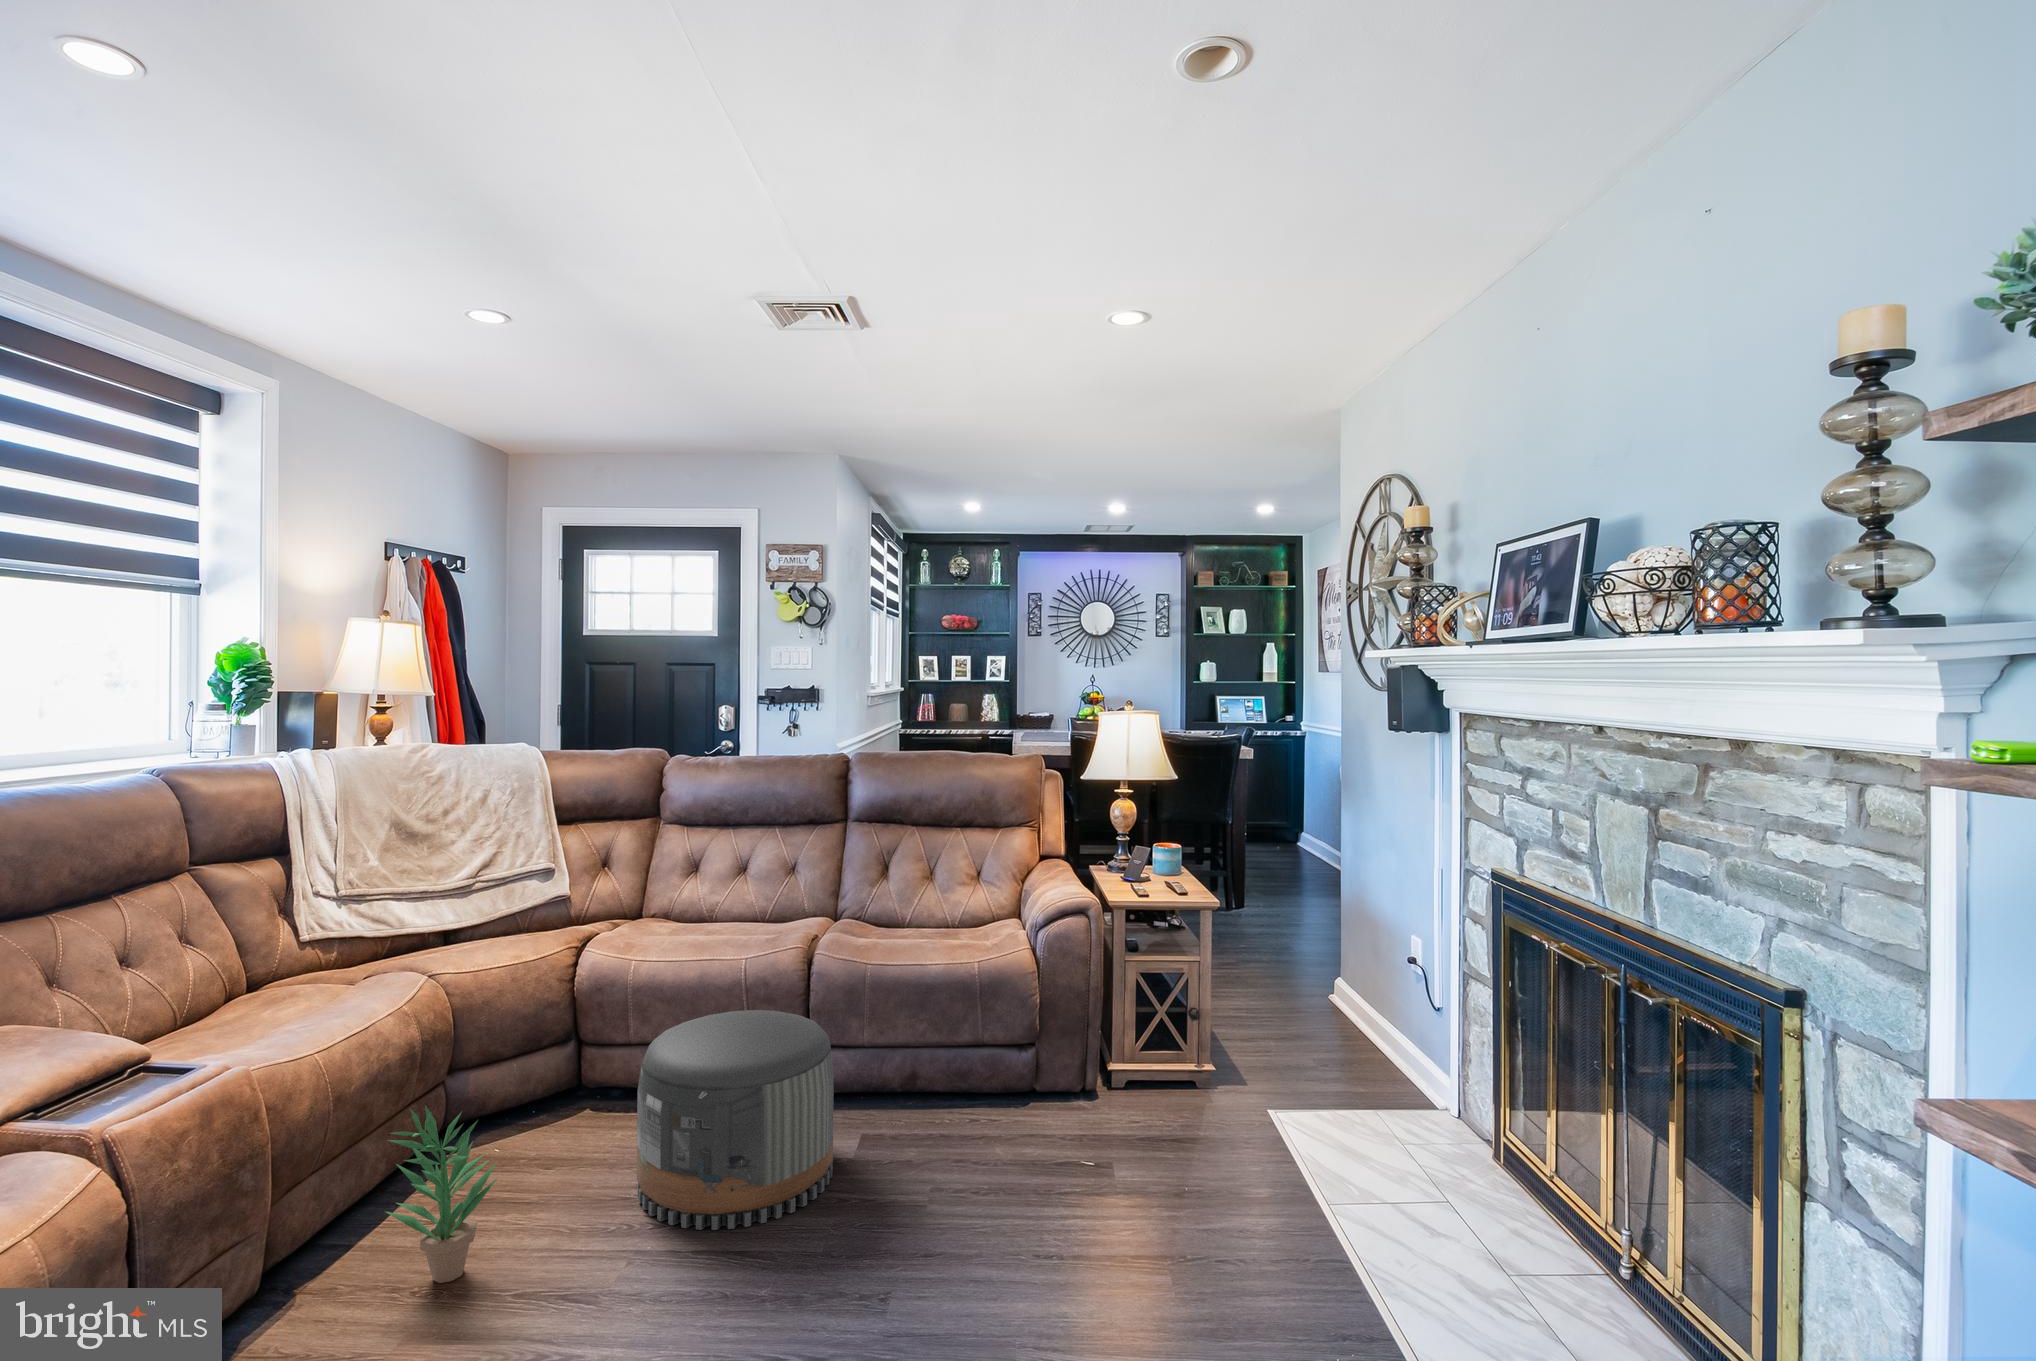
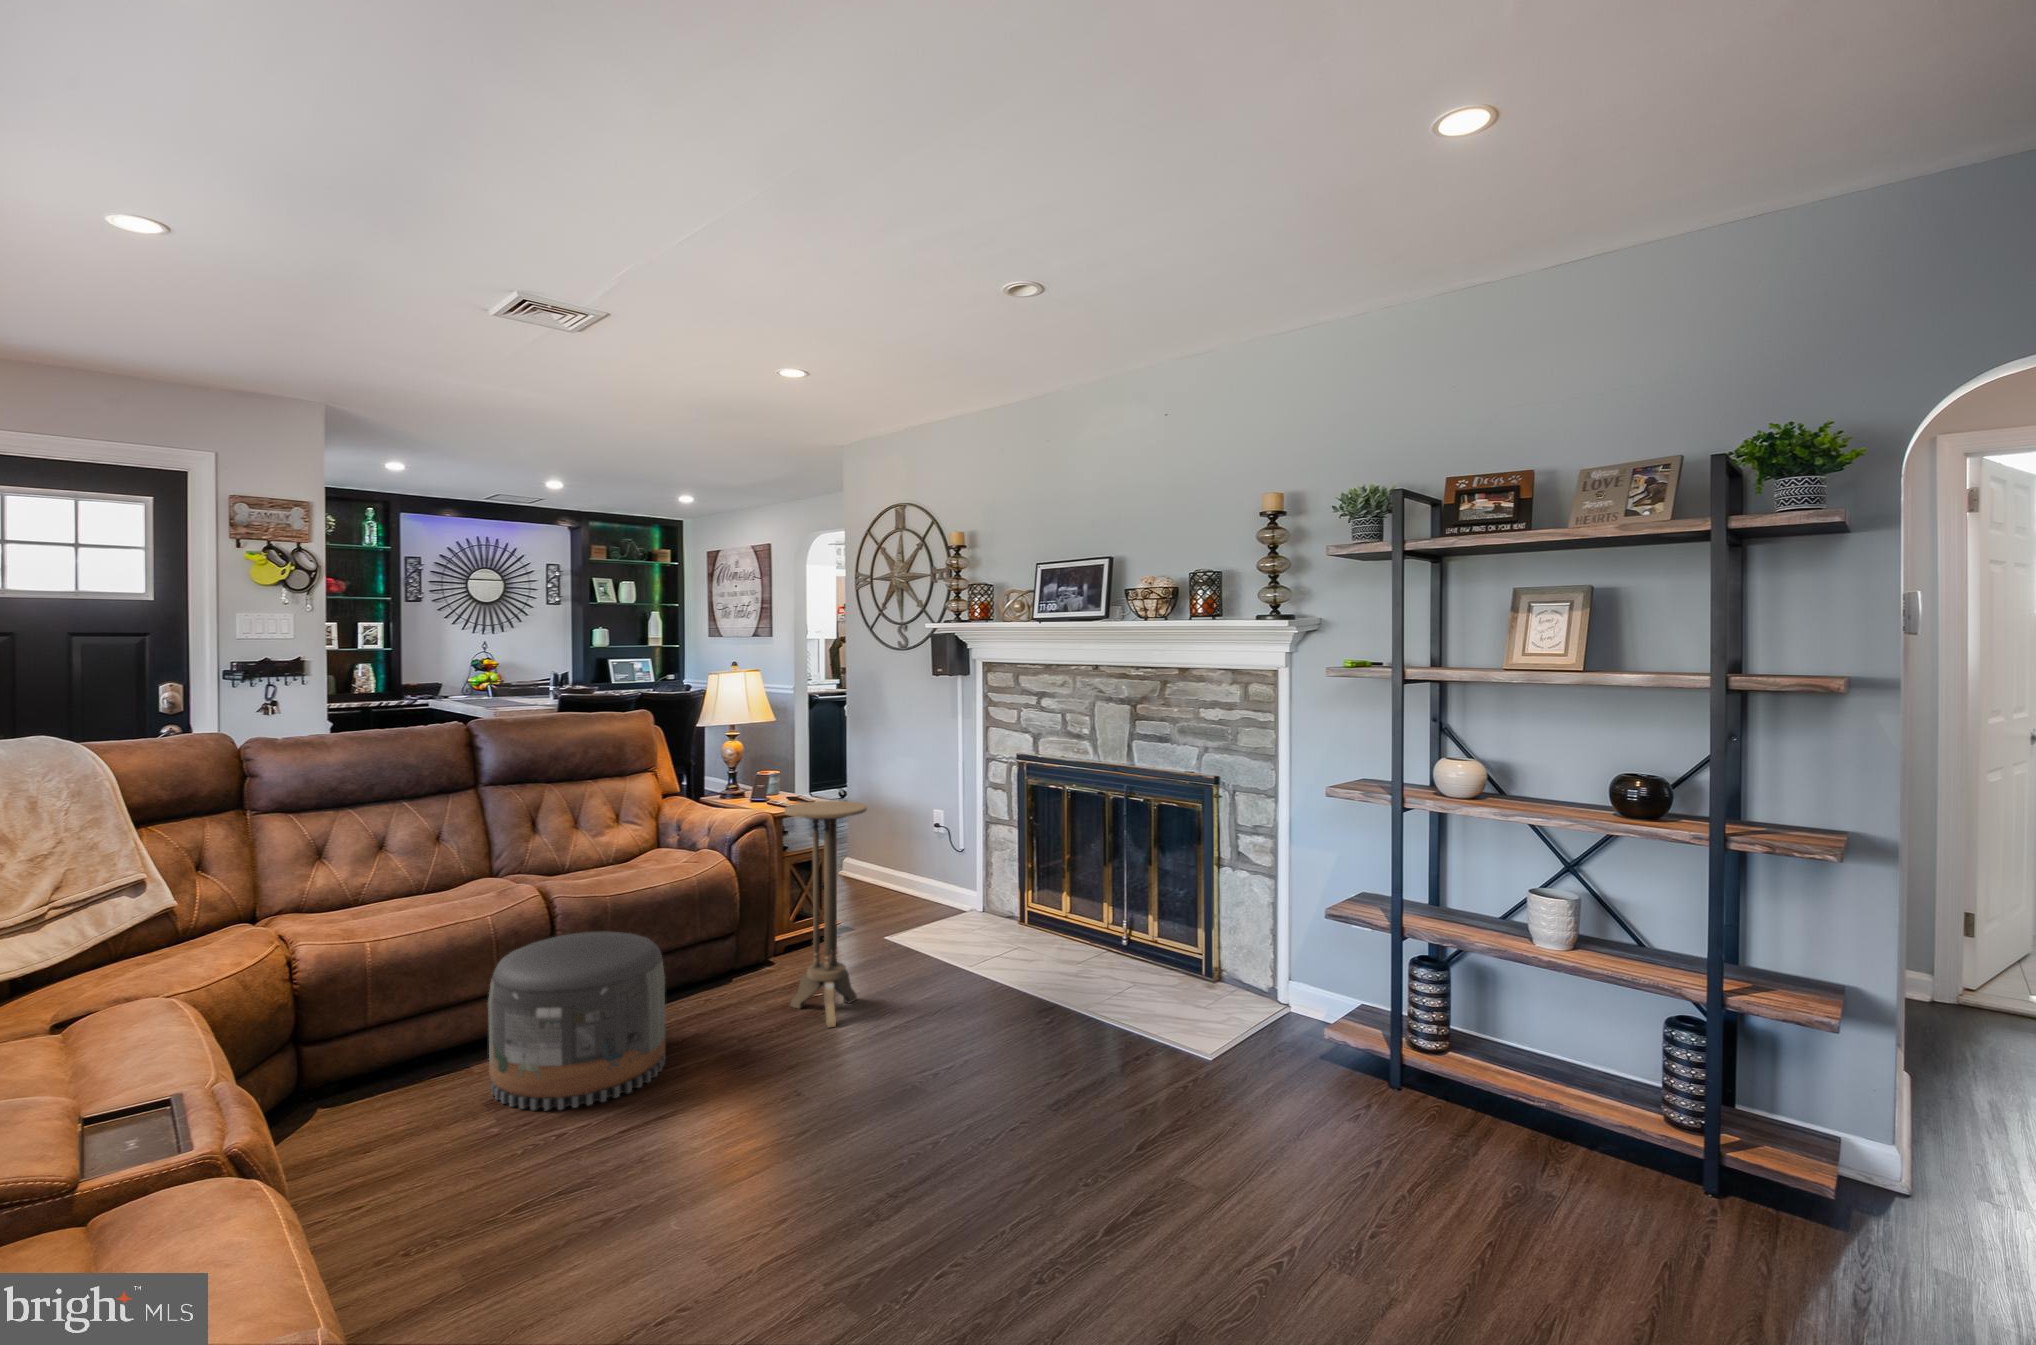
side table: none [992,899,1107,1234] -> present [784,801,867,1027]
potted plant: present [386,1105,497,1283] -> none [371,1039,471,1204]

